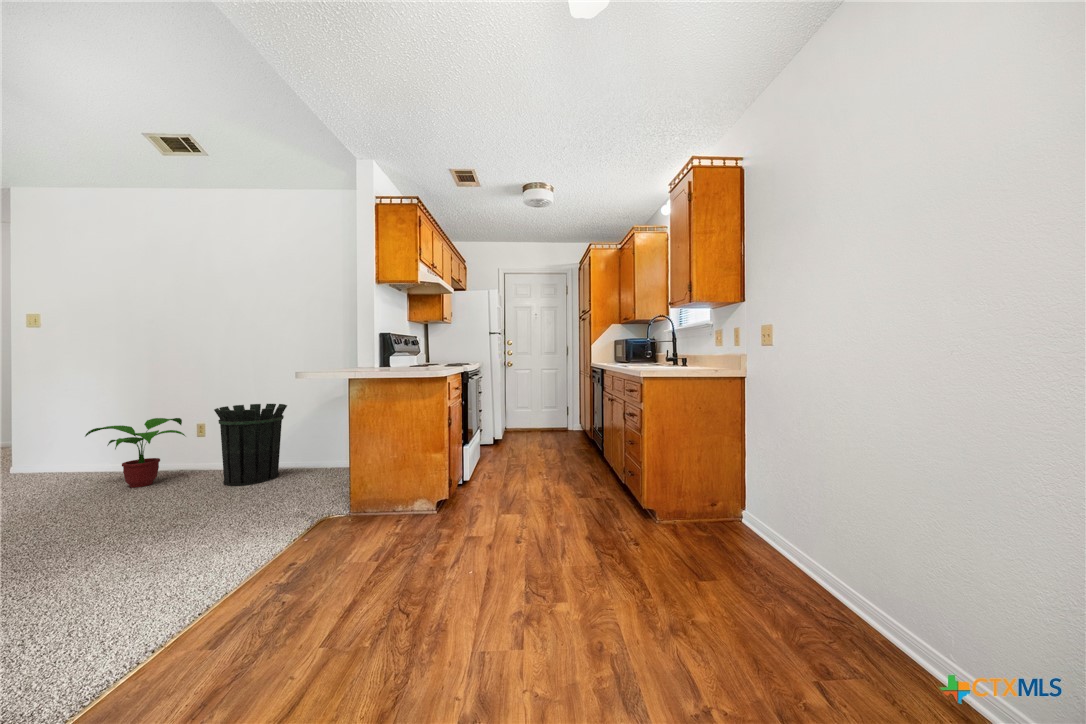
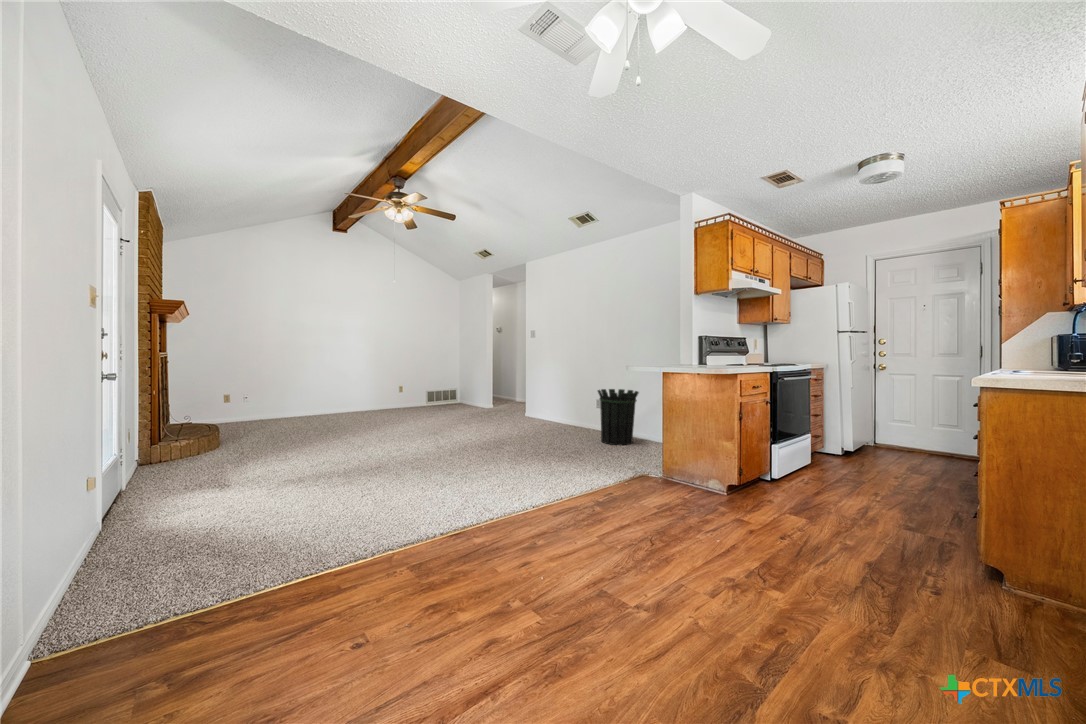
potted plant: present [85,418,185,488] -> none [545,393,586,433]

